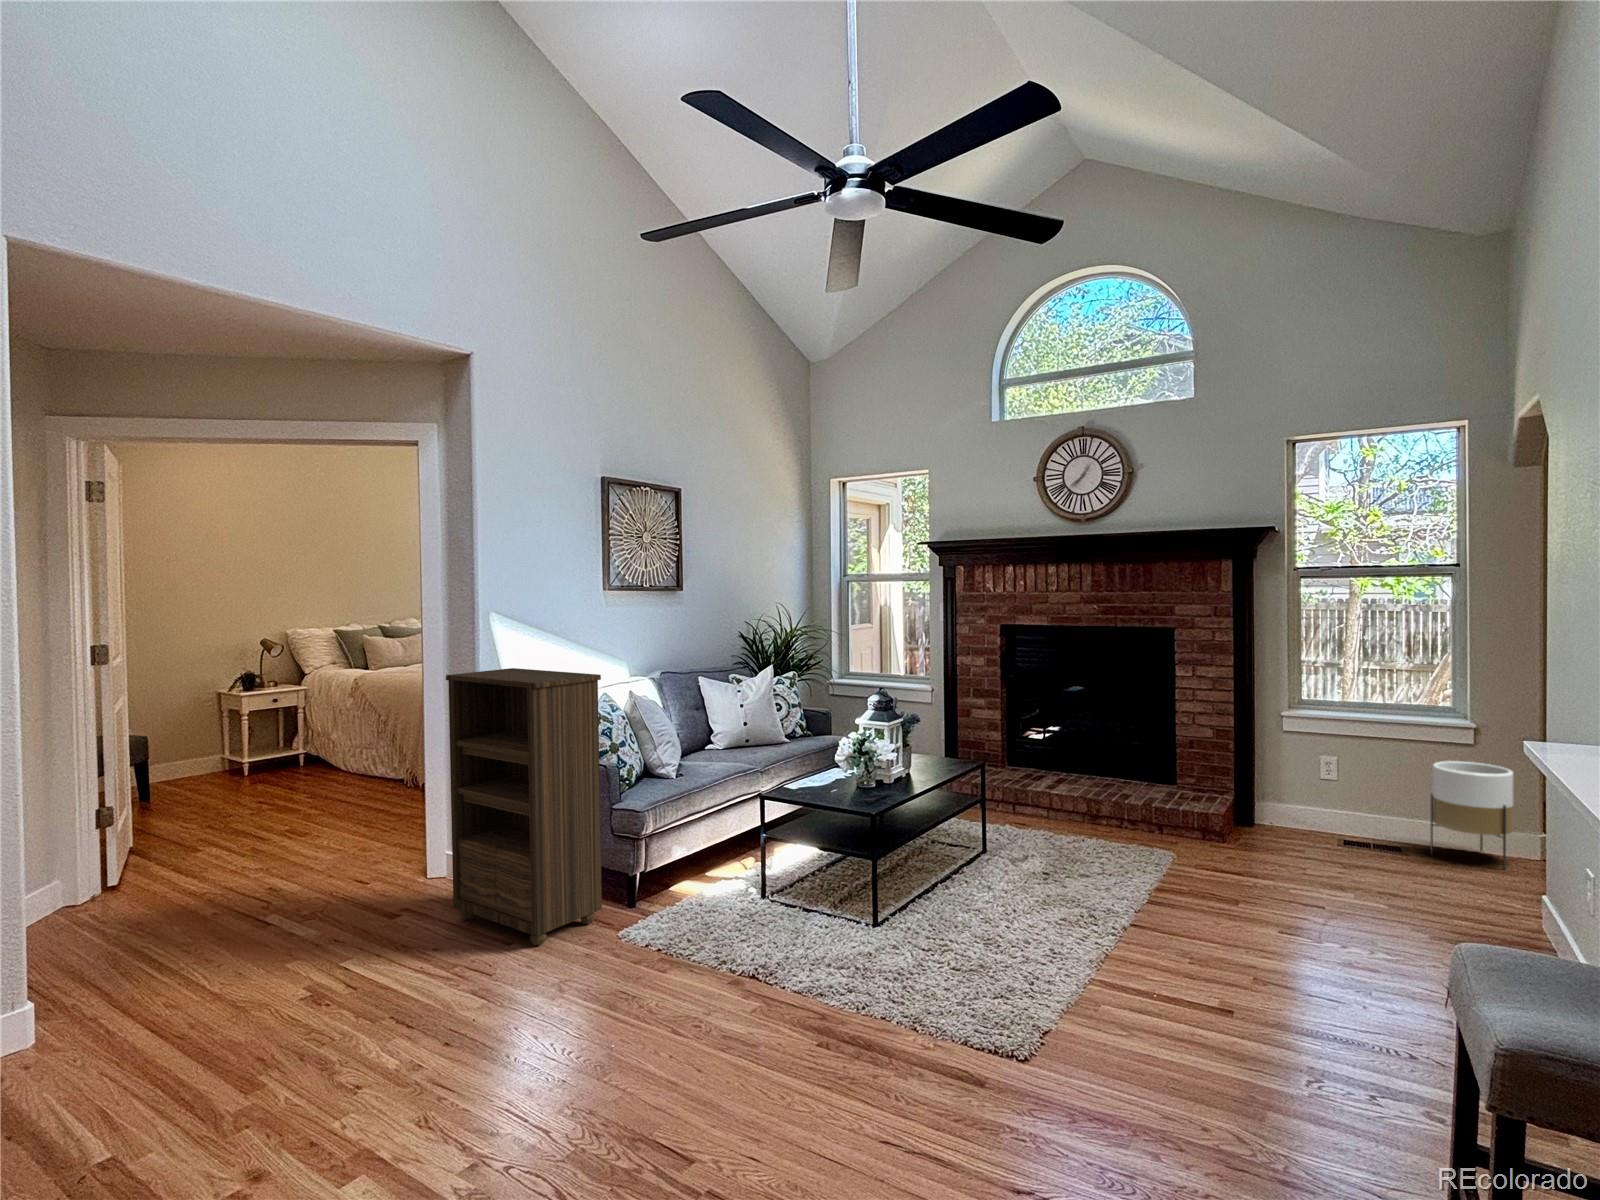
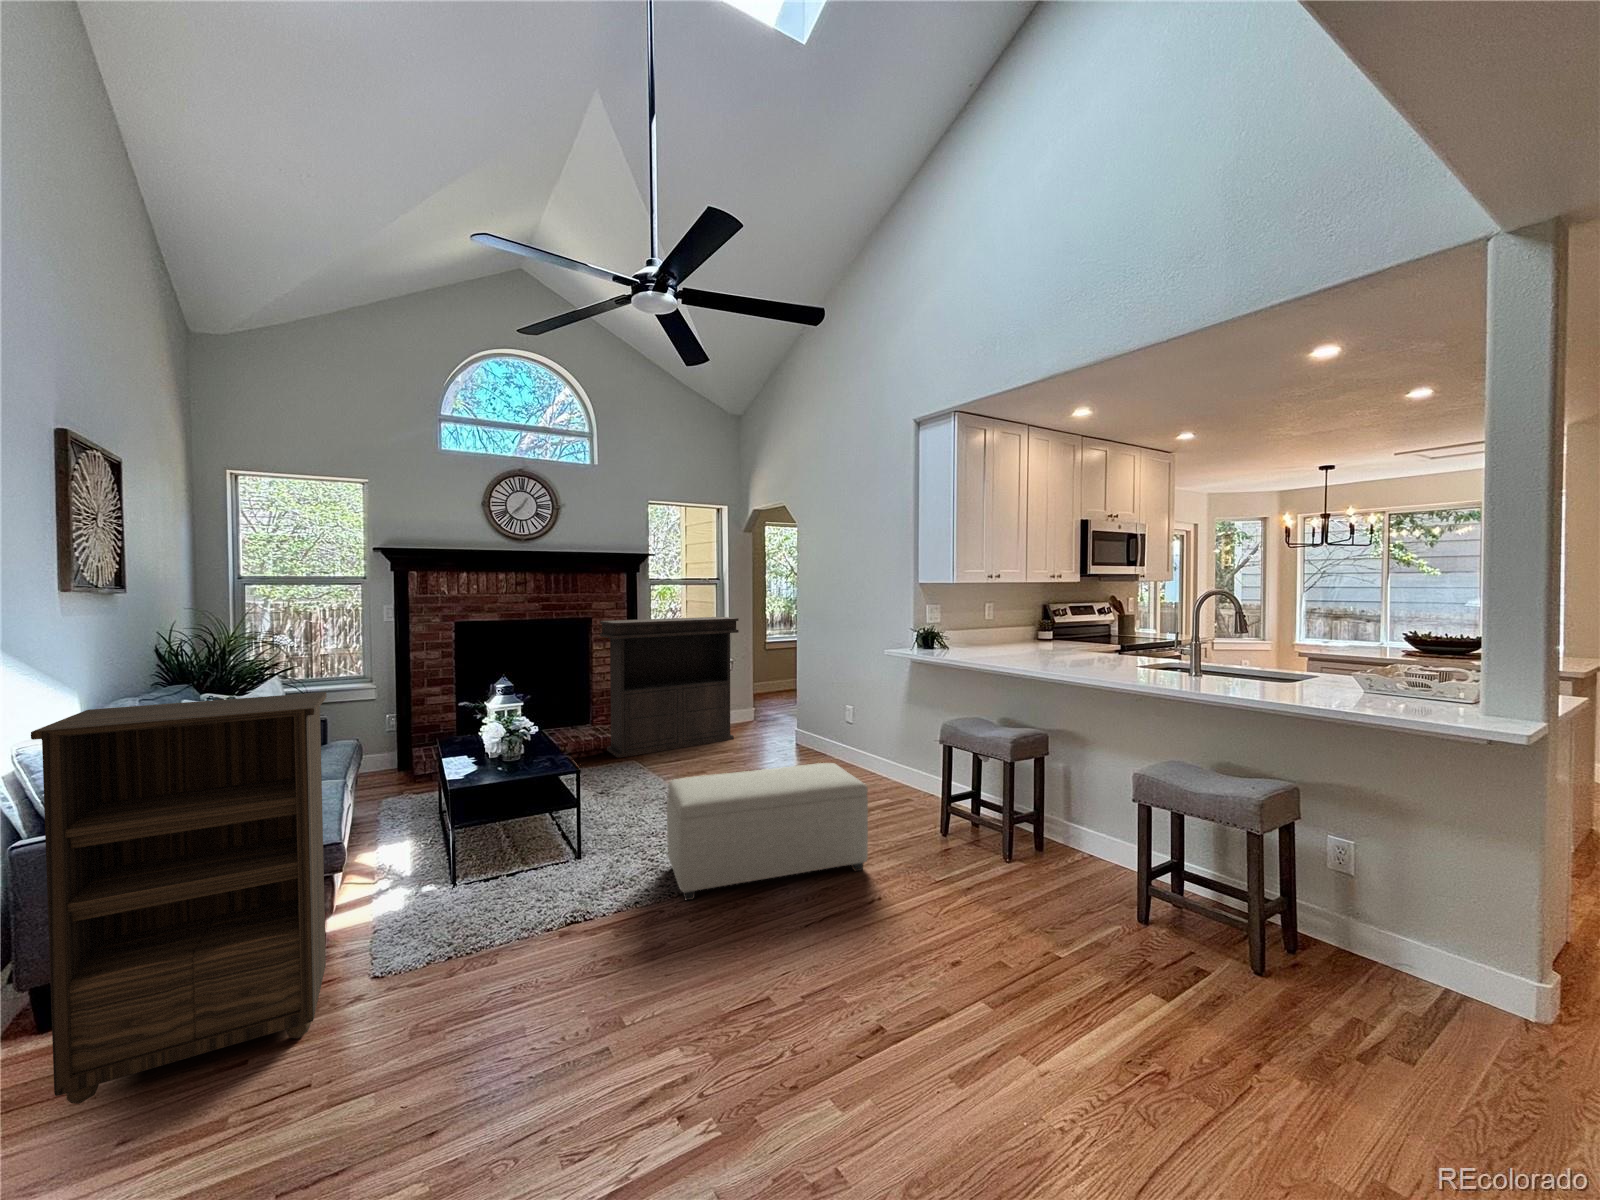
console table: none [1144,633,1411,879] -> present [600,617,739,758]
planter: present [1431,761,1514,869] -> none [721,677,753,727]
ottoman: none [840,862,1186,1157] -> present [667,763,868,900]

